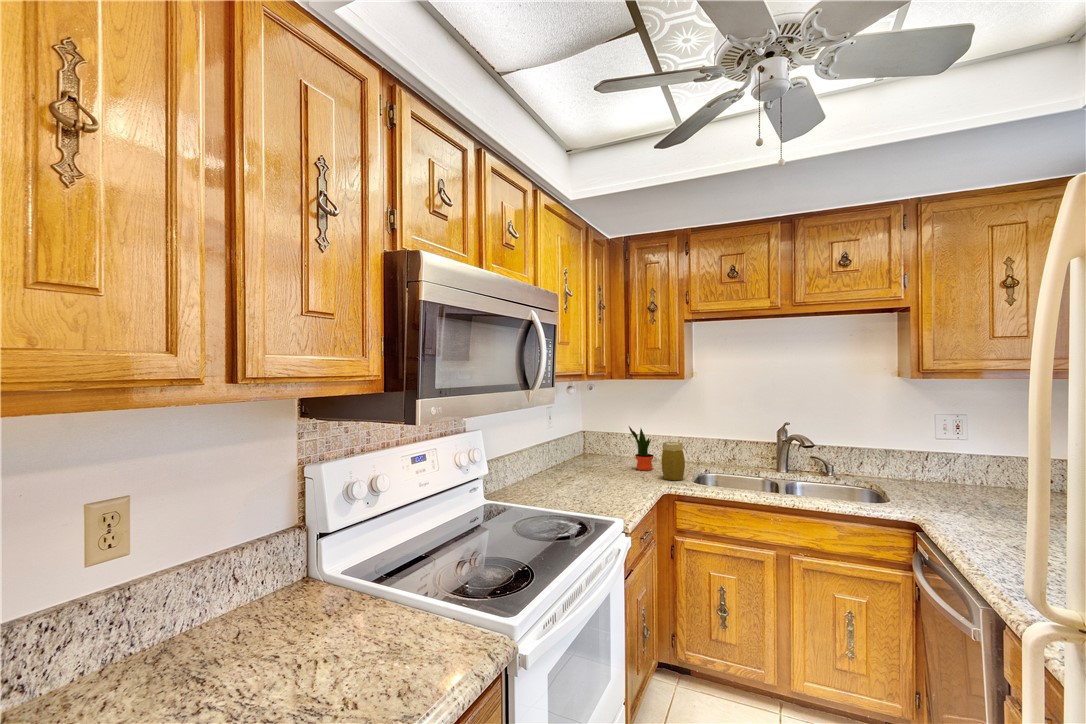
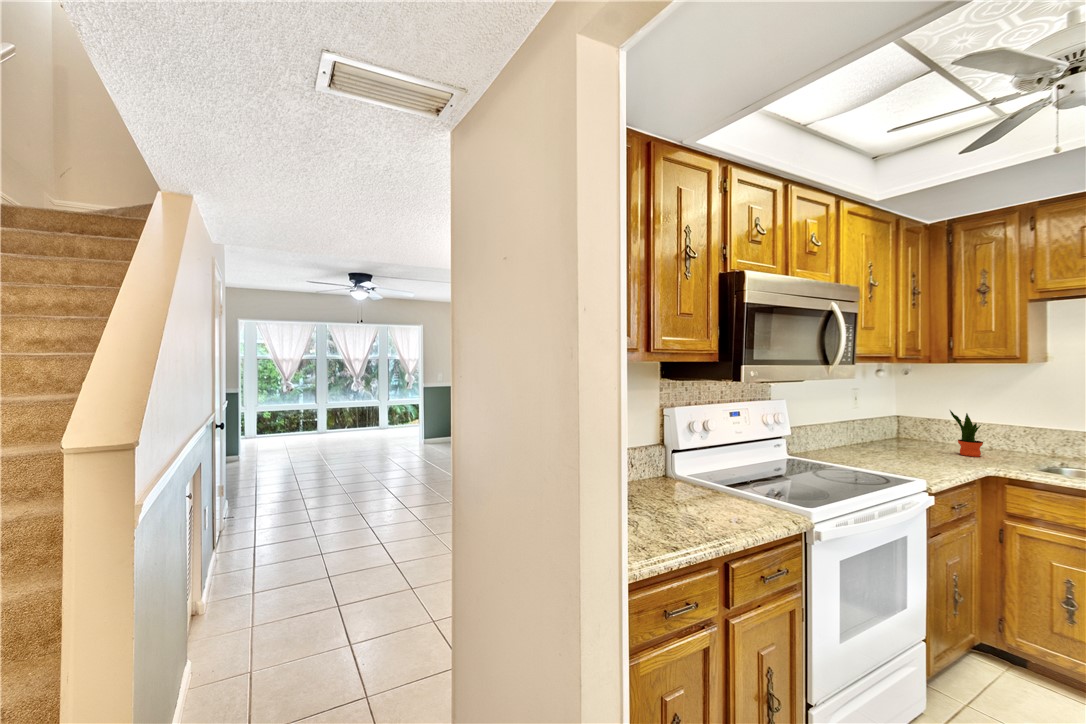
jar: present [661,442,685,480] -> none [990,428,1023,468]

